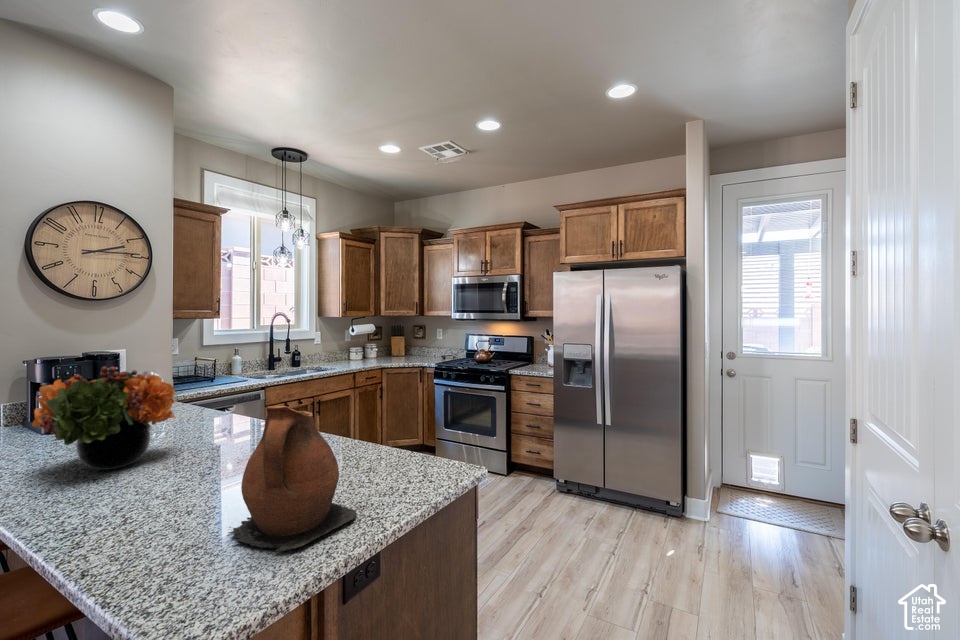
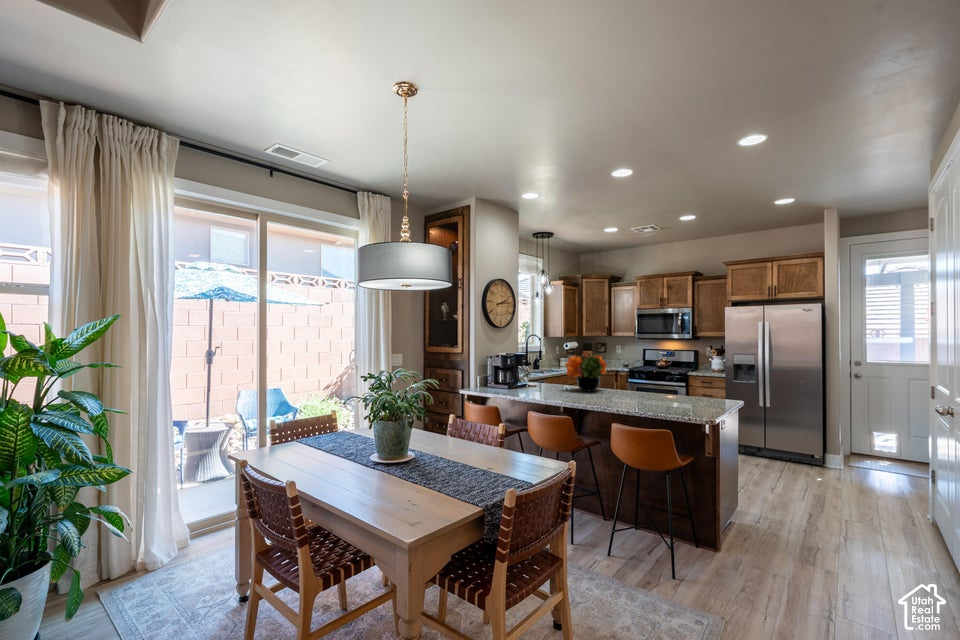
ceramic pitcher: present [227,406,356,552] -> none [683,359,722,402]

